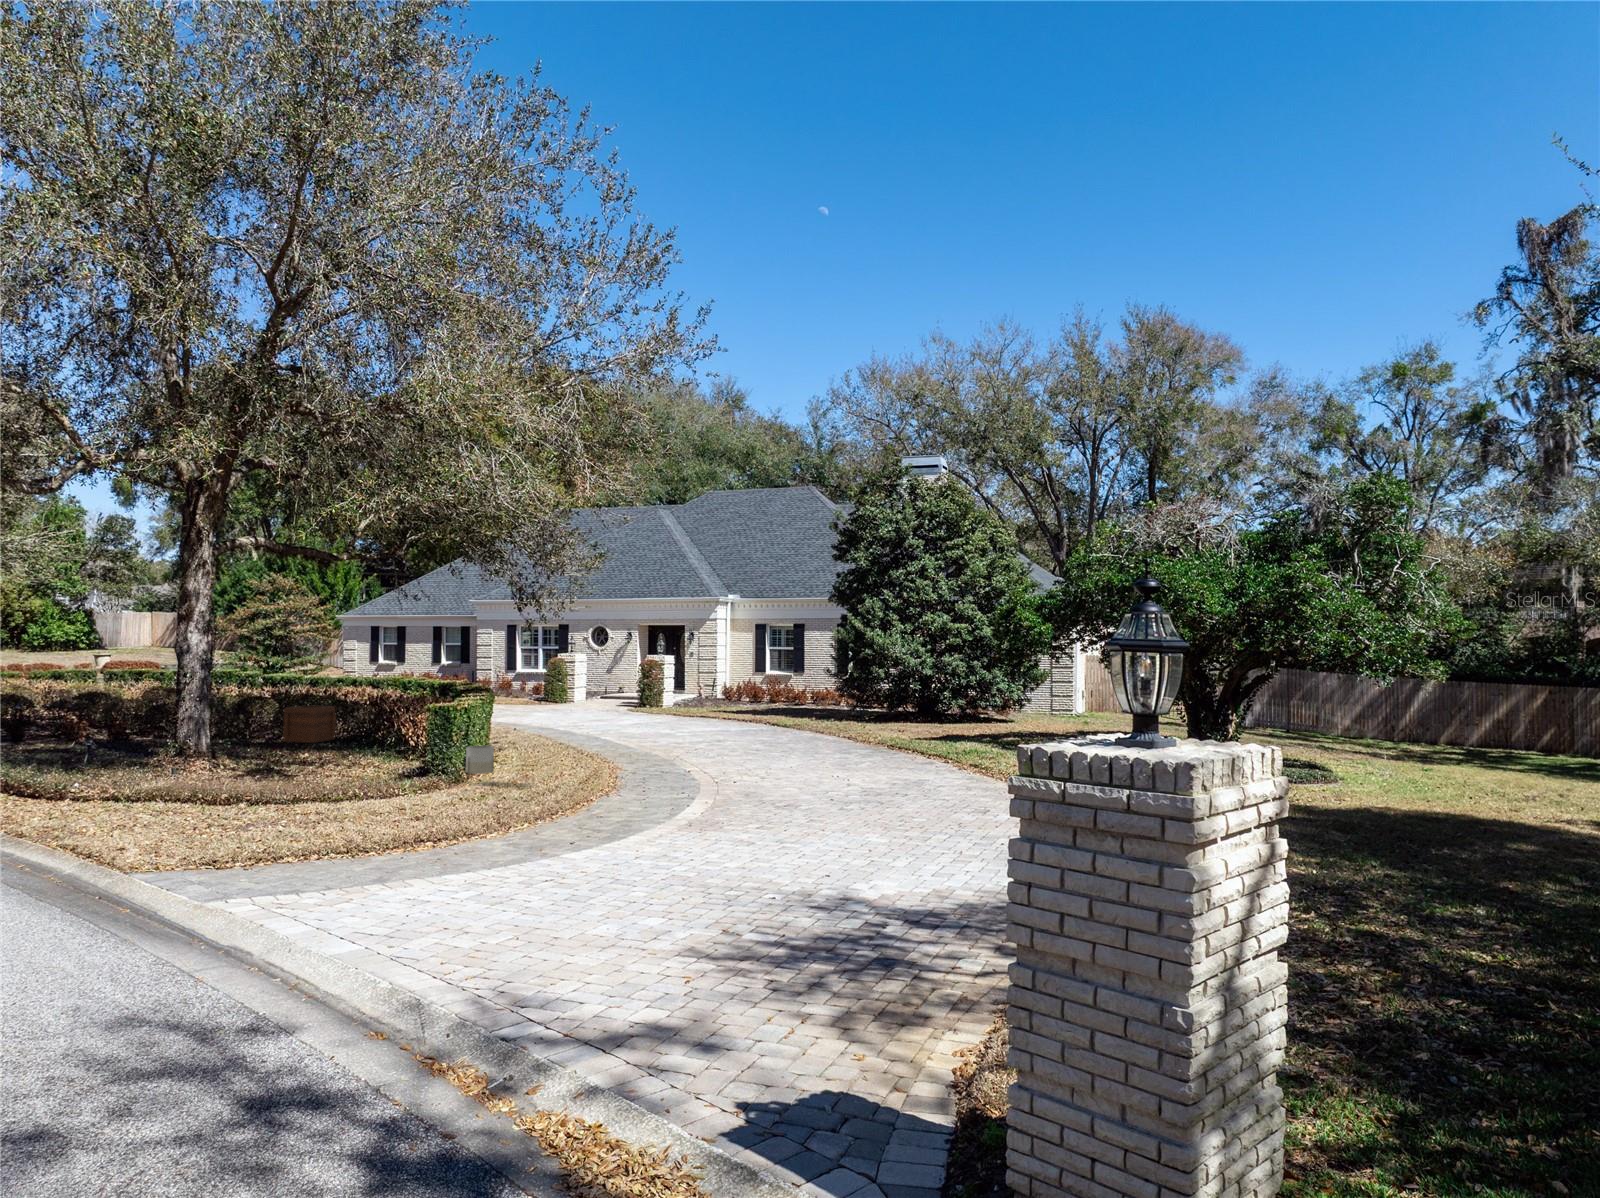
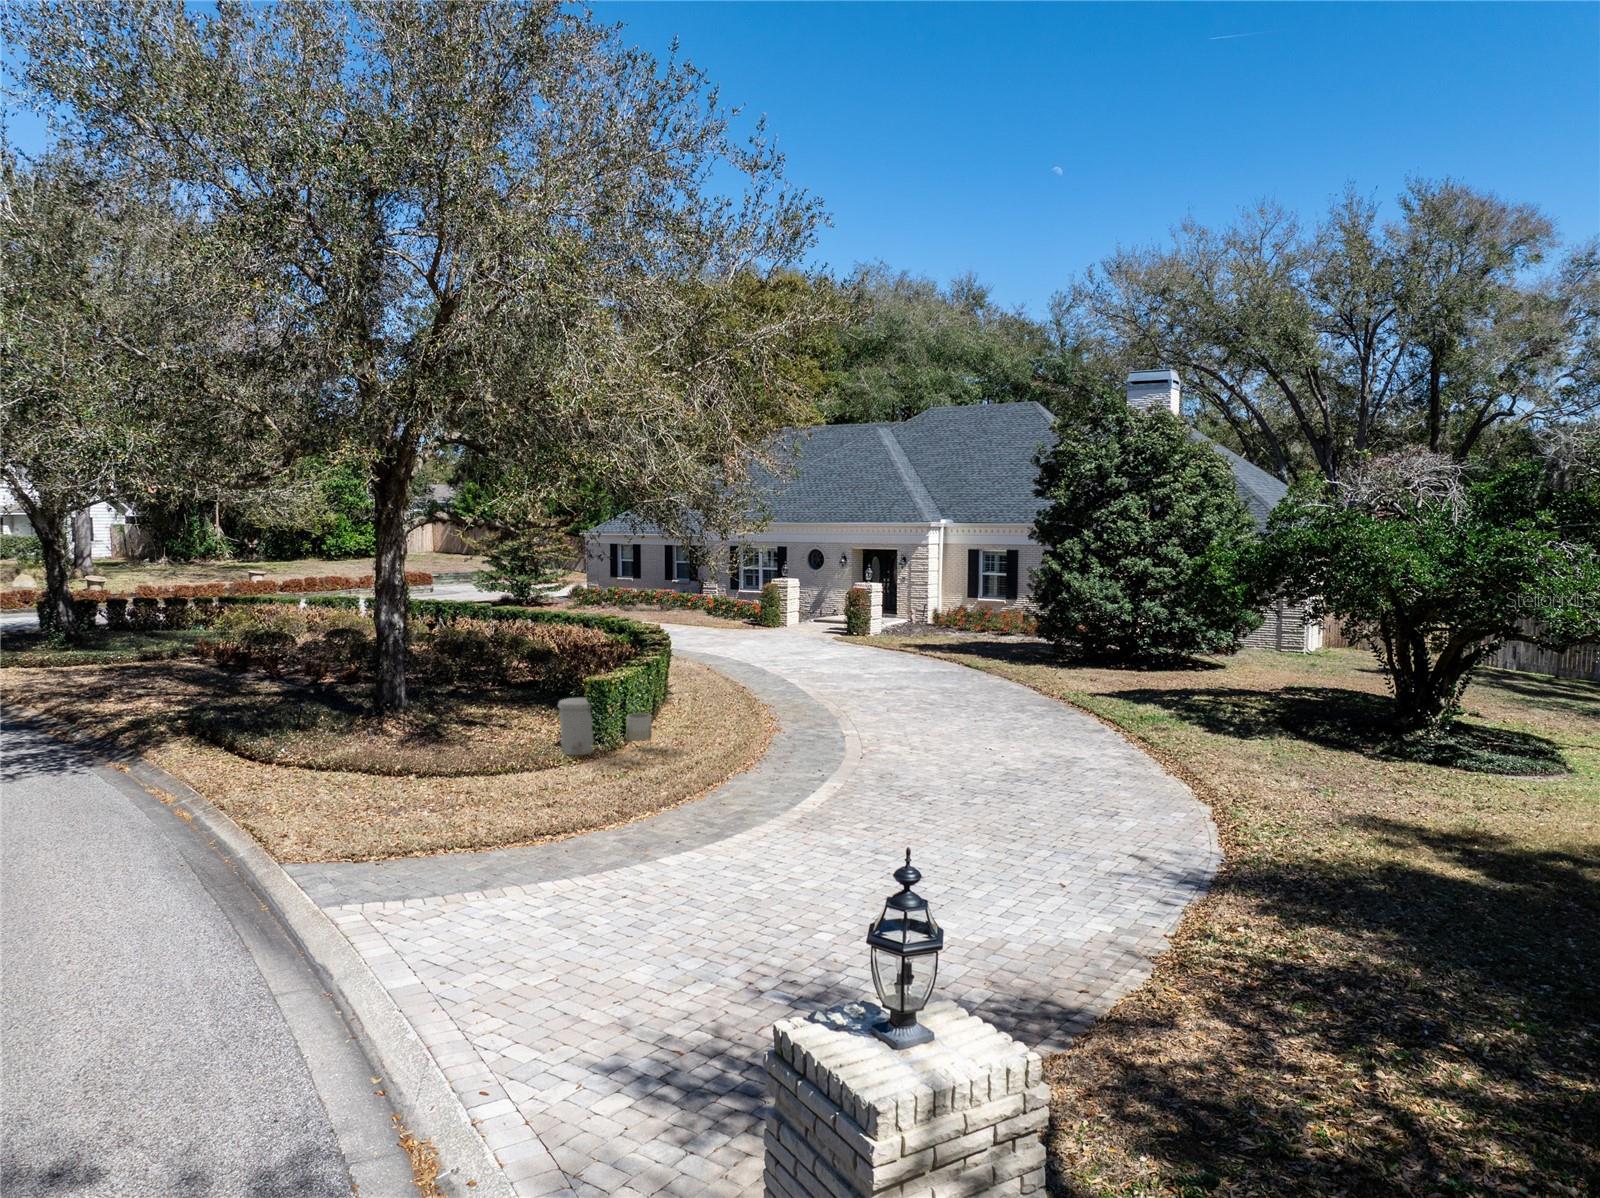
wooden crate: present [283,706,336,743] -> none [513,647,557,682]
trash can: none [390,729,435,790] -> present [558,698,594,755]

